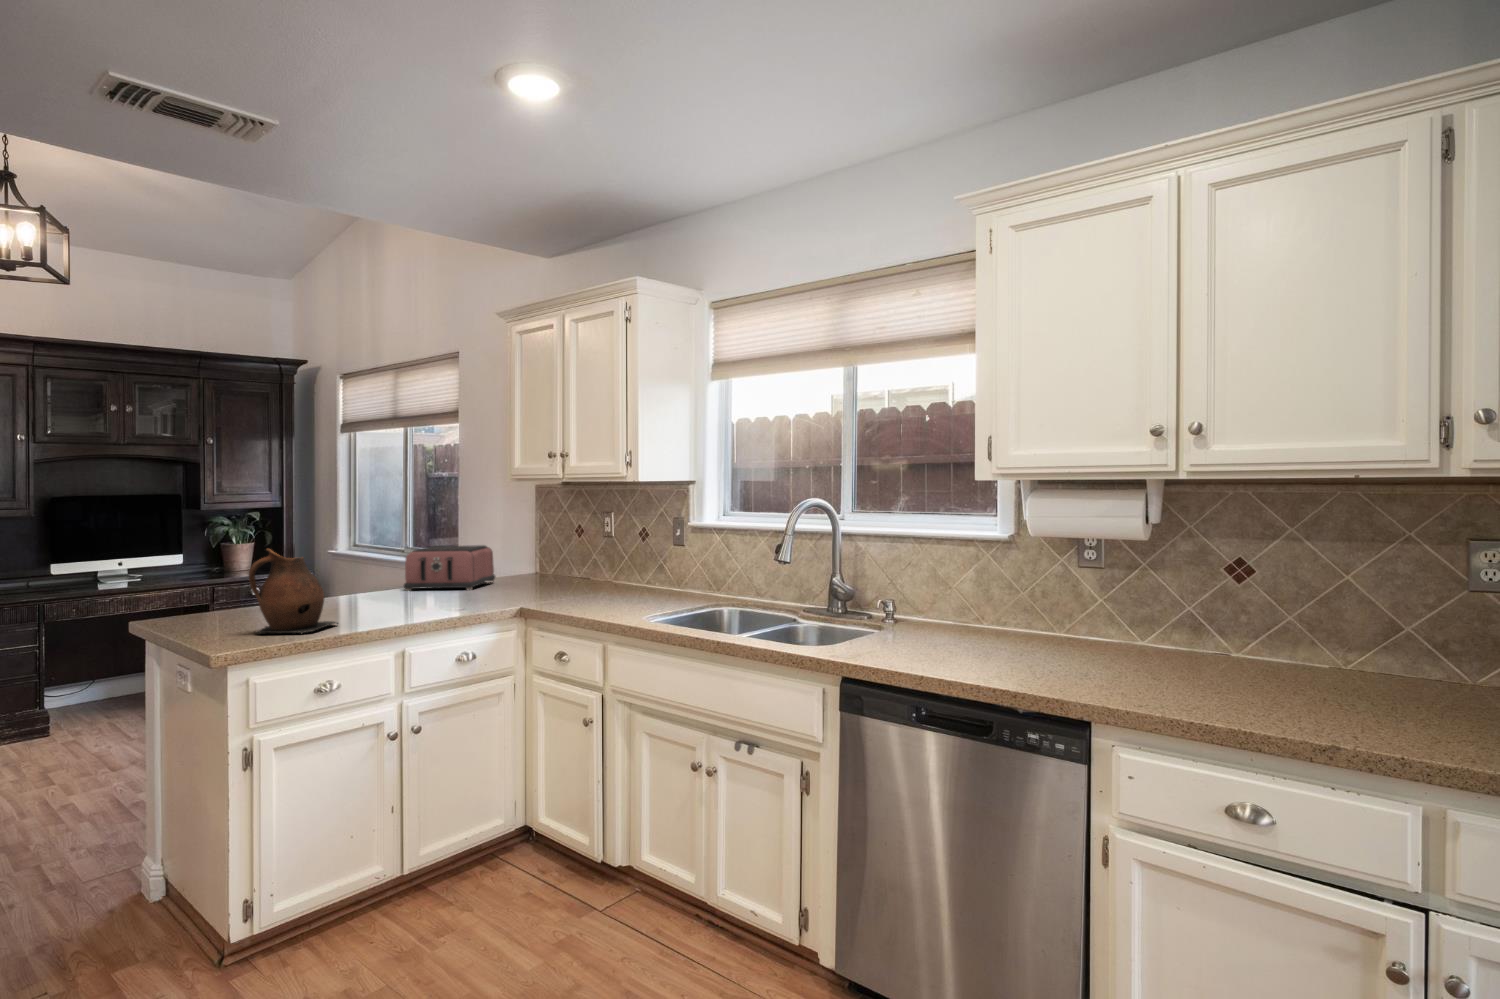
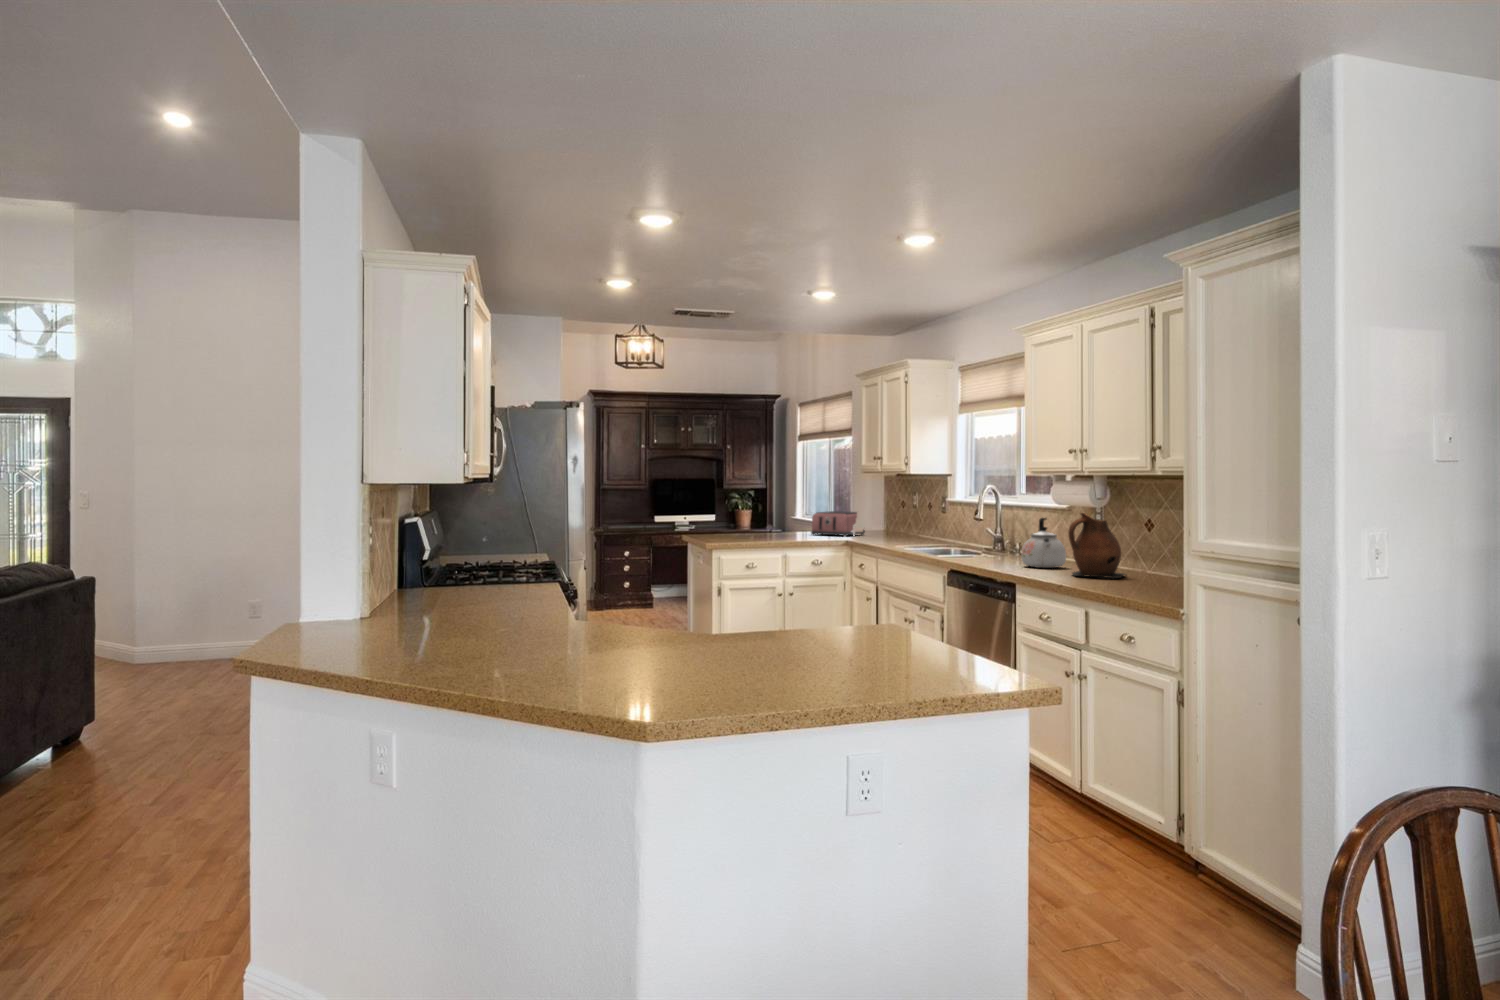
ceramic pitcher: present [249,549,337,634] -> present [1069,513,1126,578]
kettle: none [1015,568,1107,673] -> present [1021,518,1066,568]

